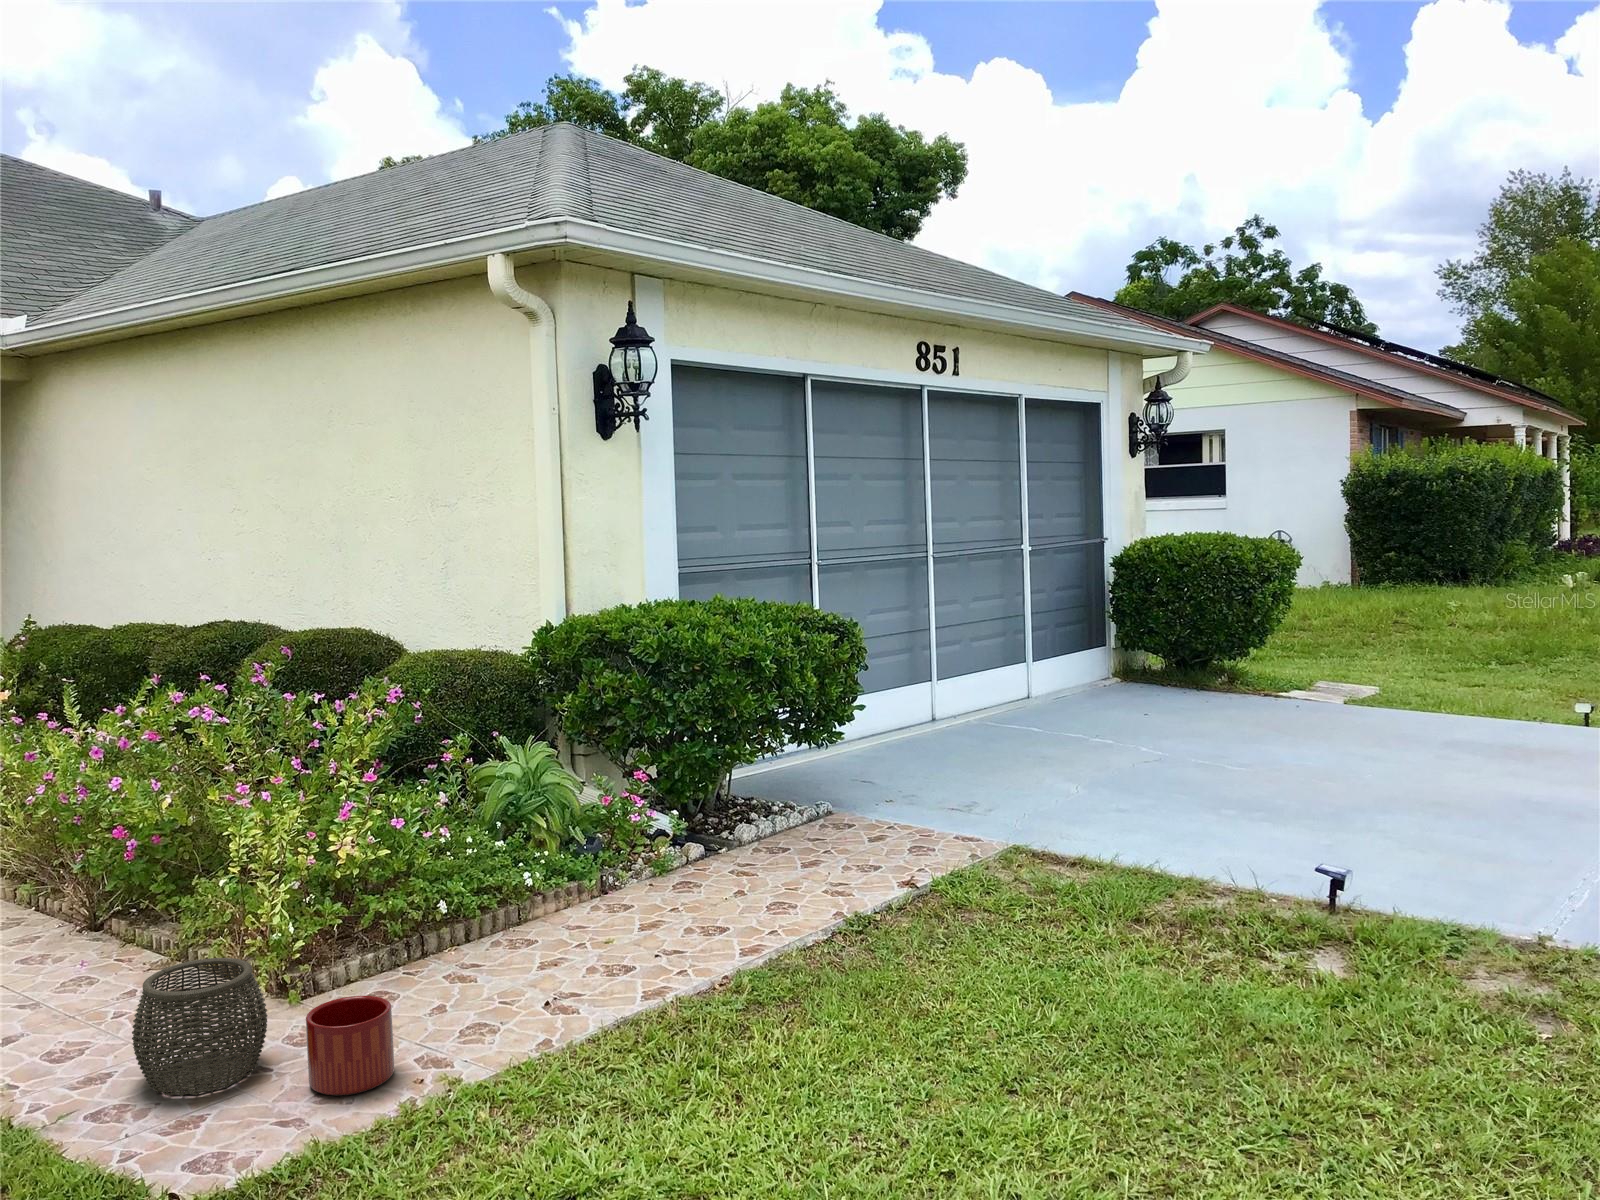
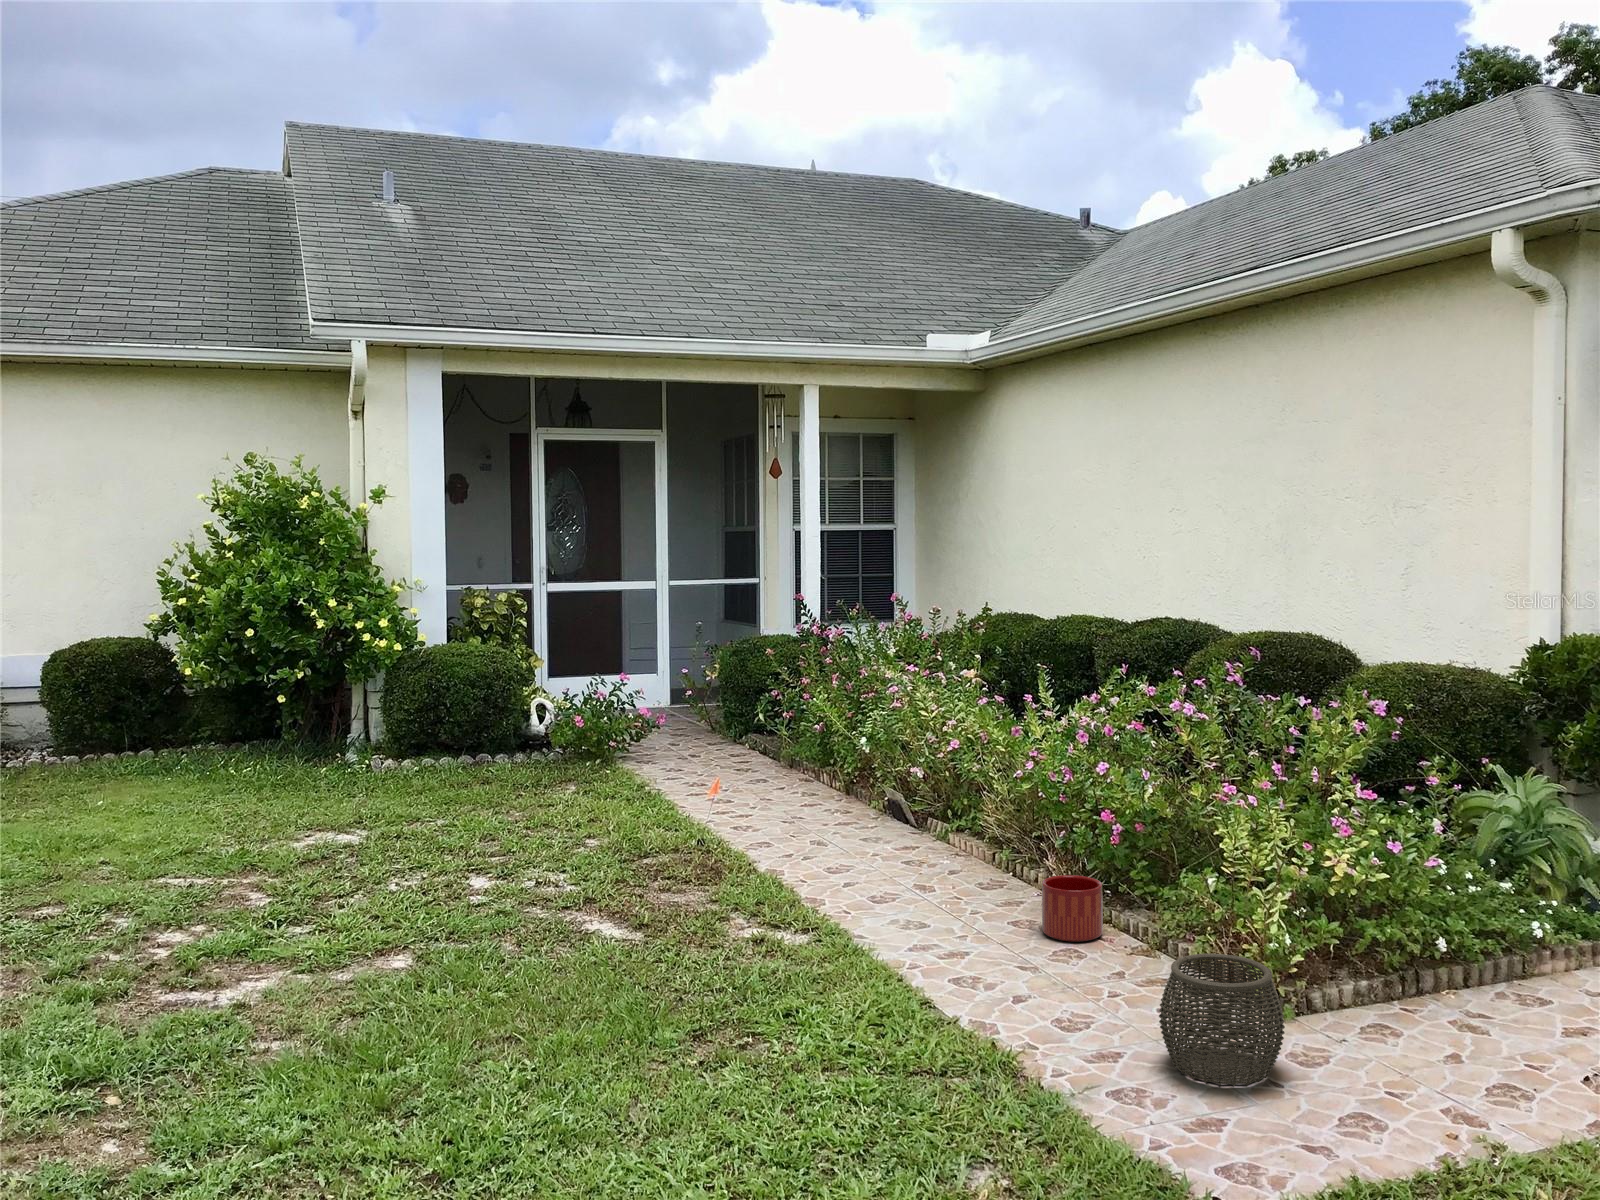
planter: present [306,996,394,1096] -> present [1042,875,1103,942]

